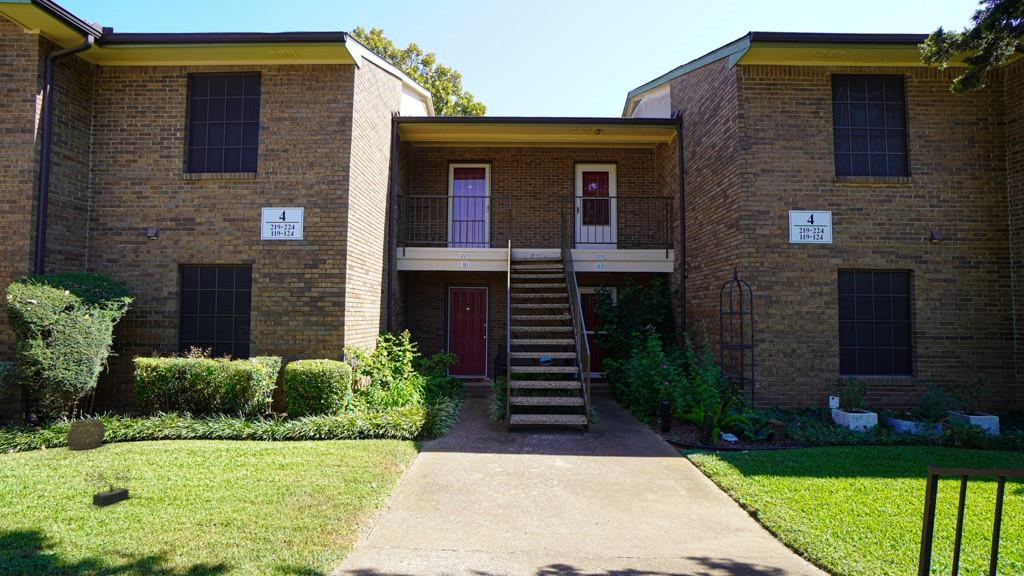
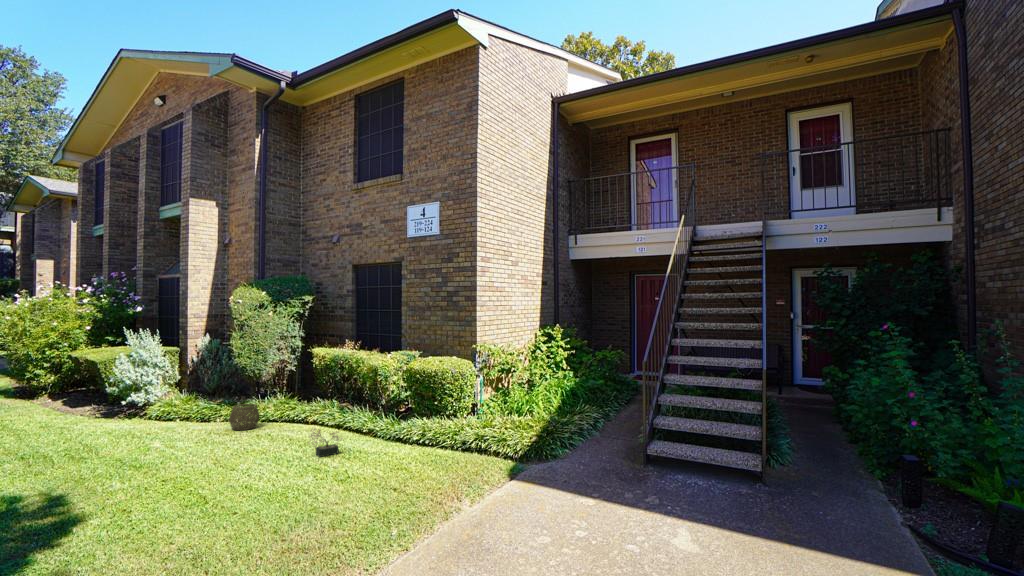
decorative plant: present [84,471,132,506] -> present [310,429,342,457]

